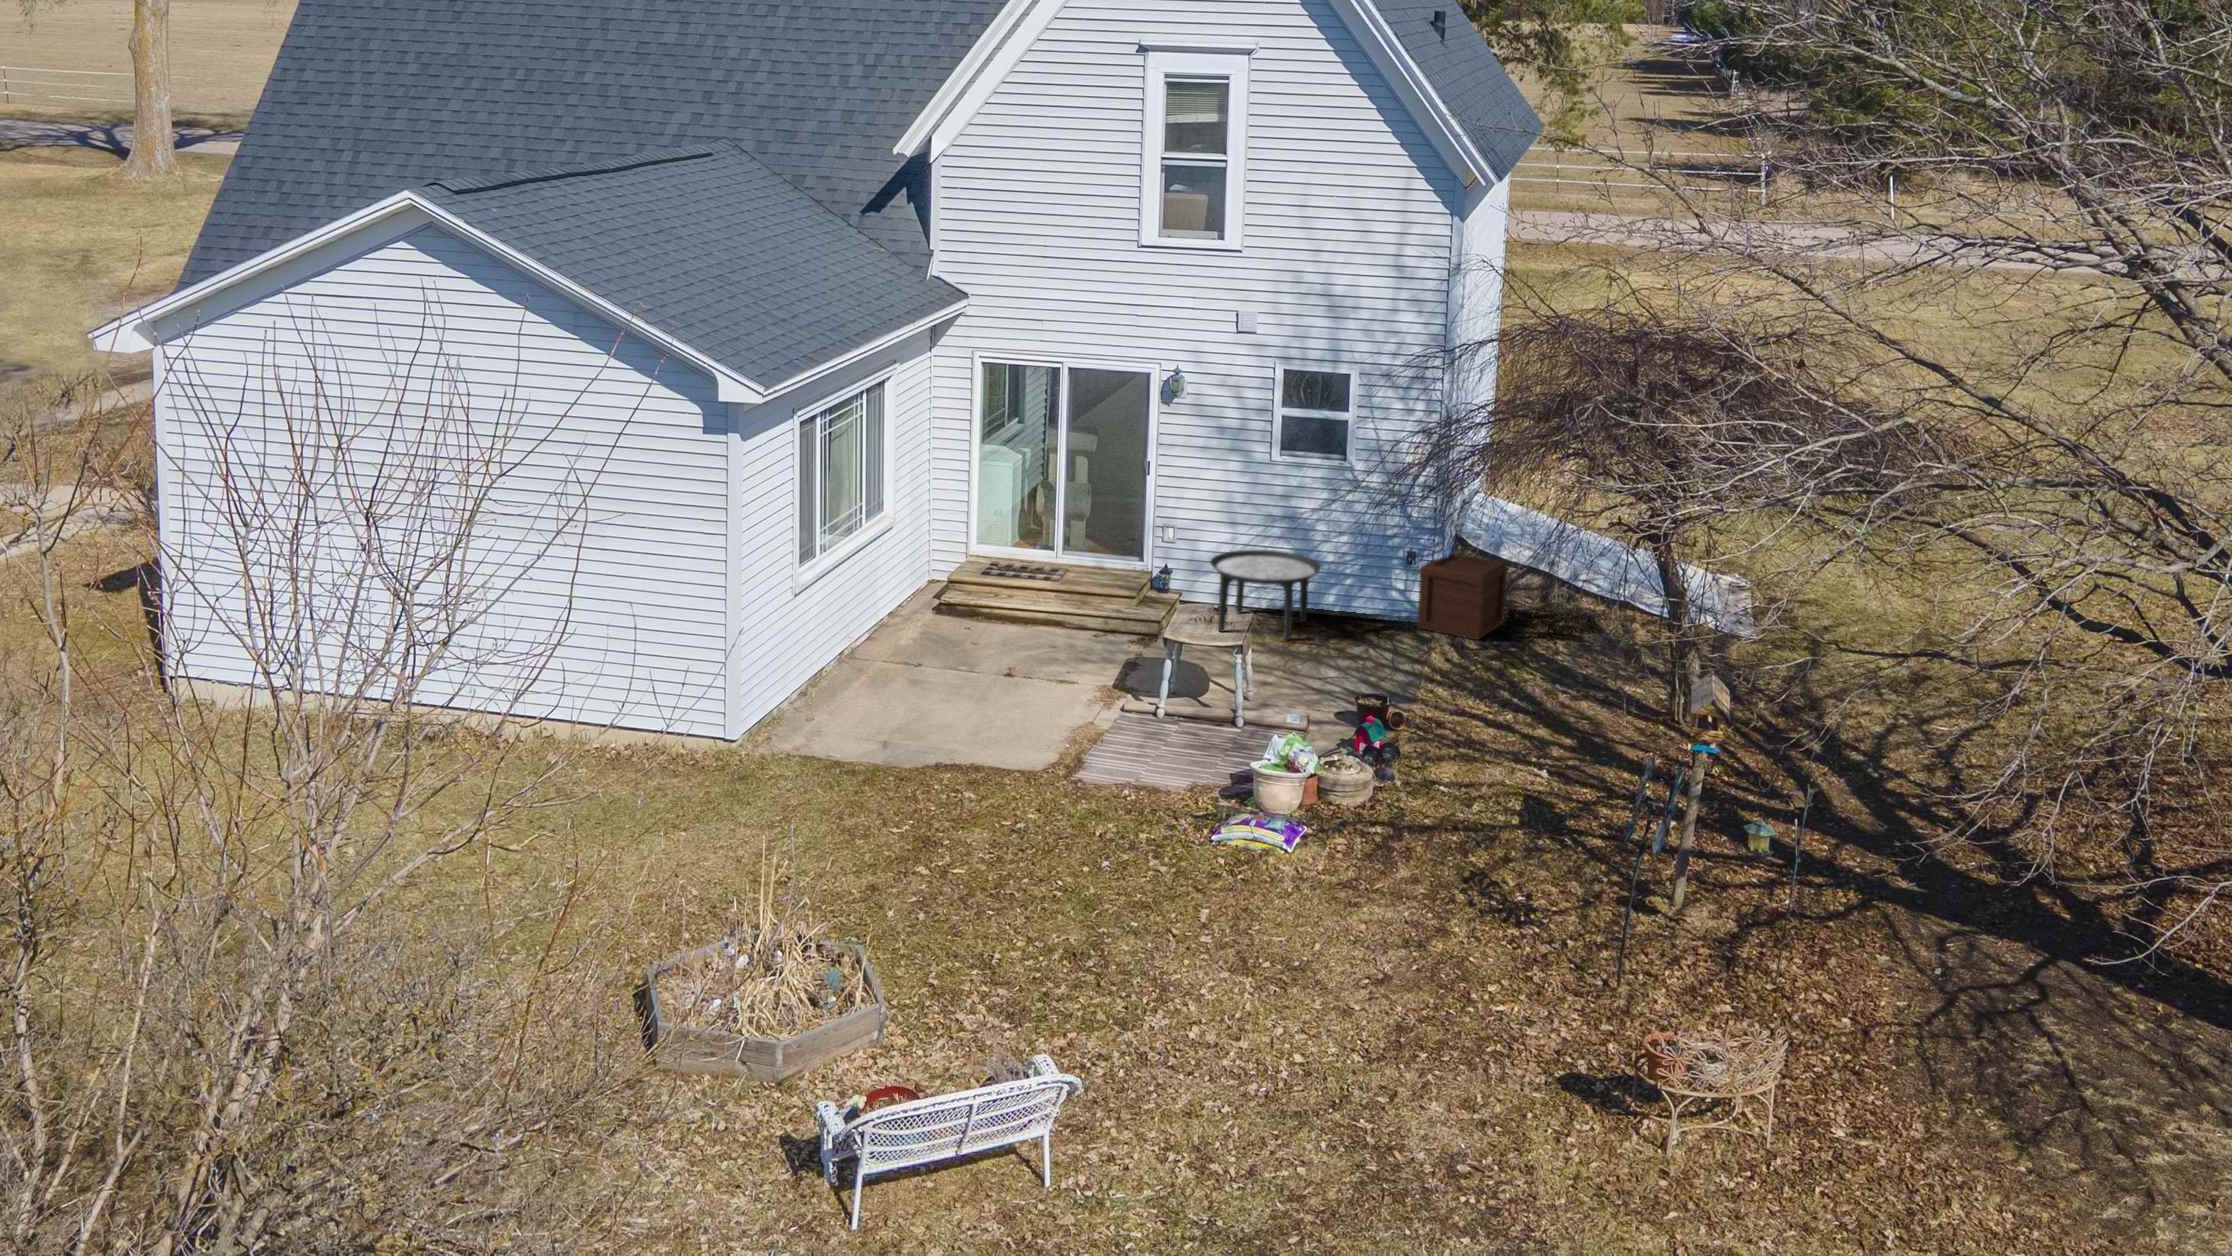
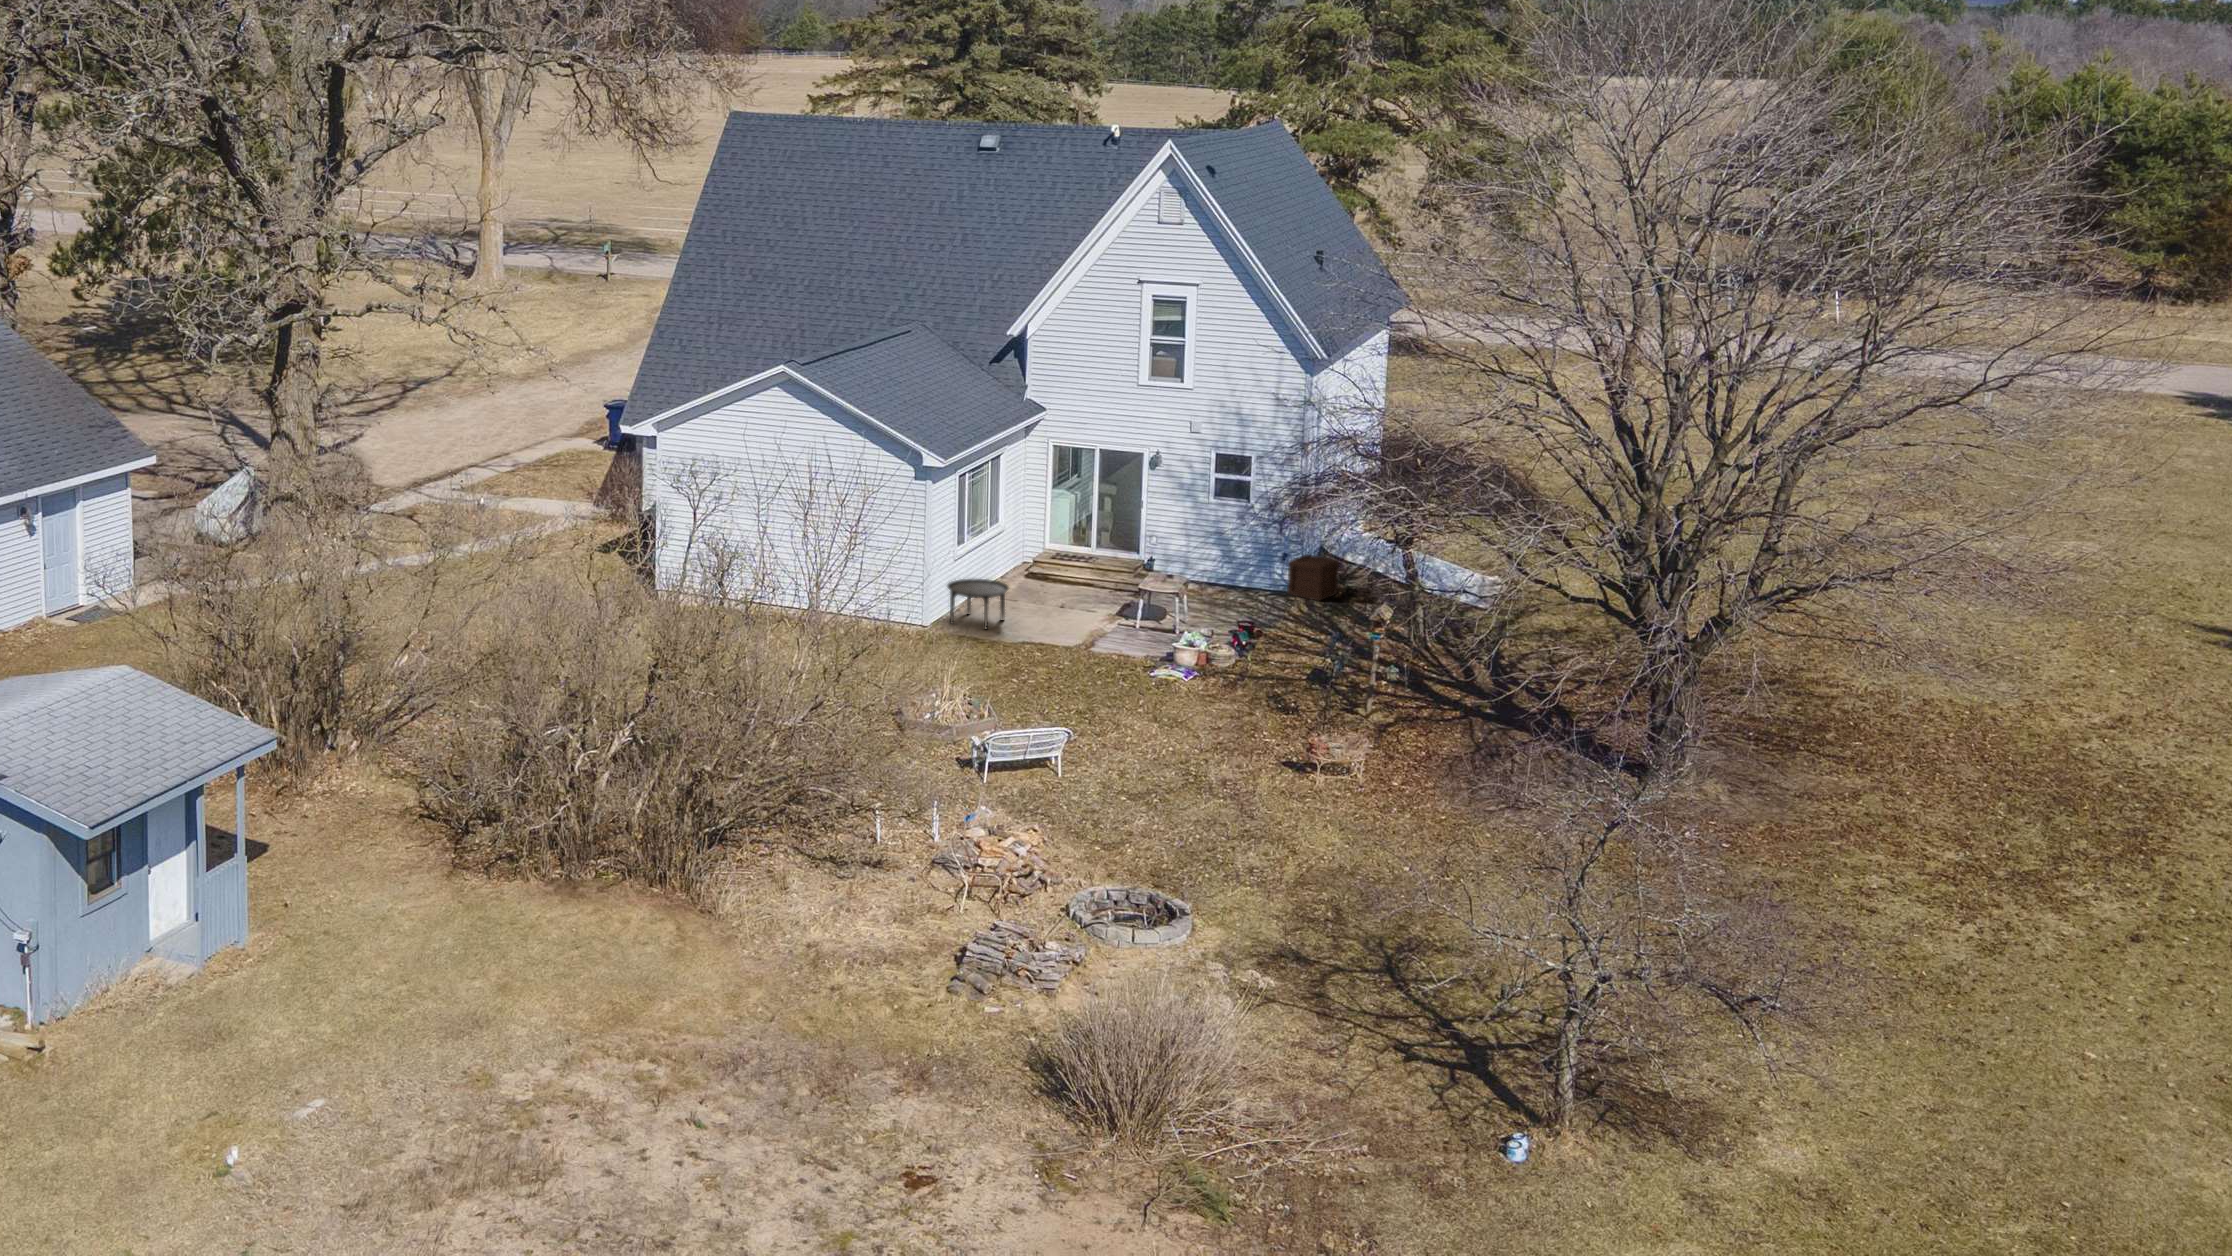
round table: present [1210,550,1321,640] -> present [947,579,1009,629]

